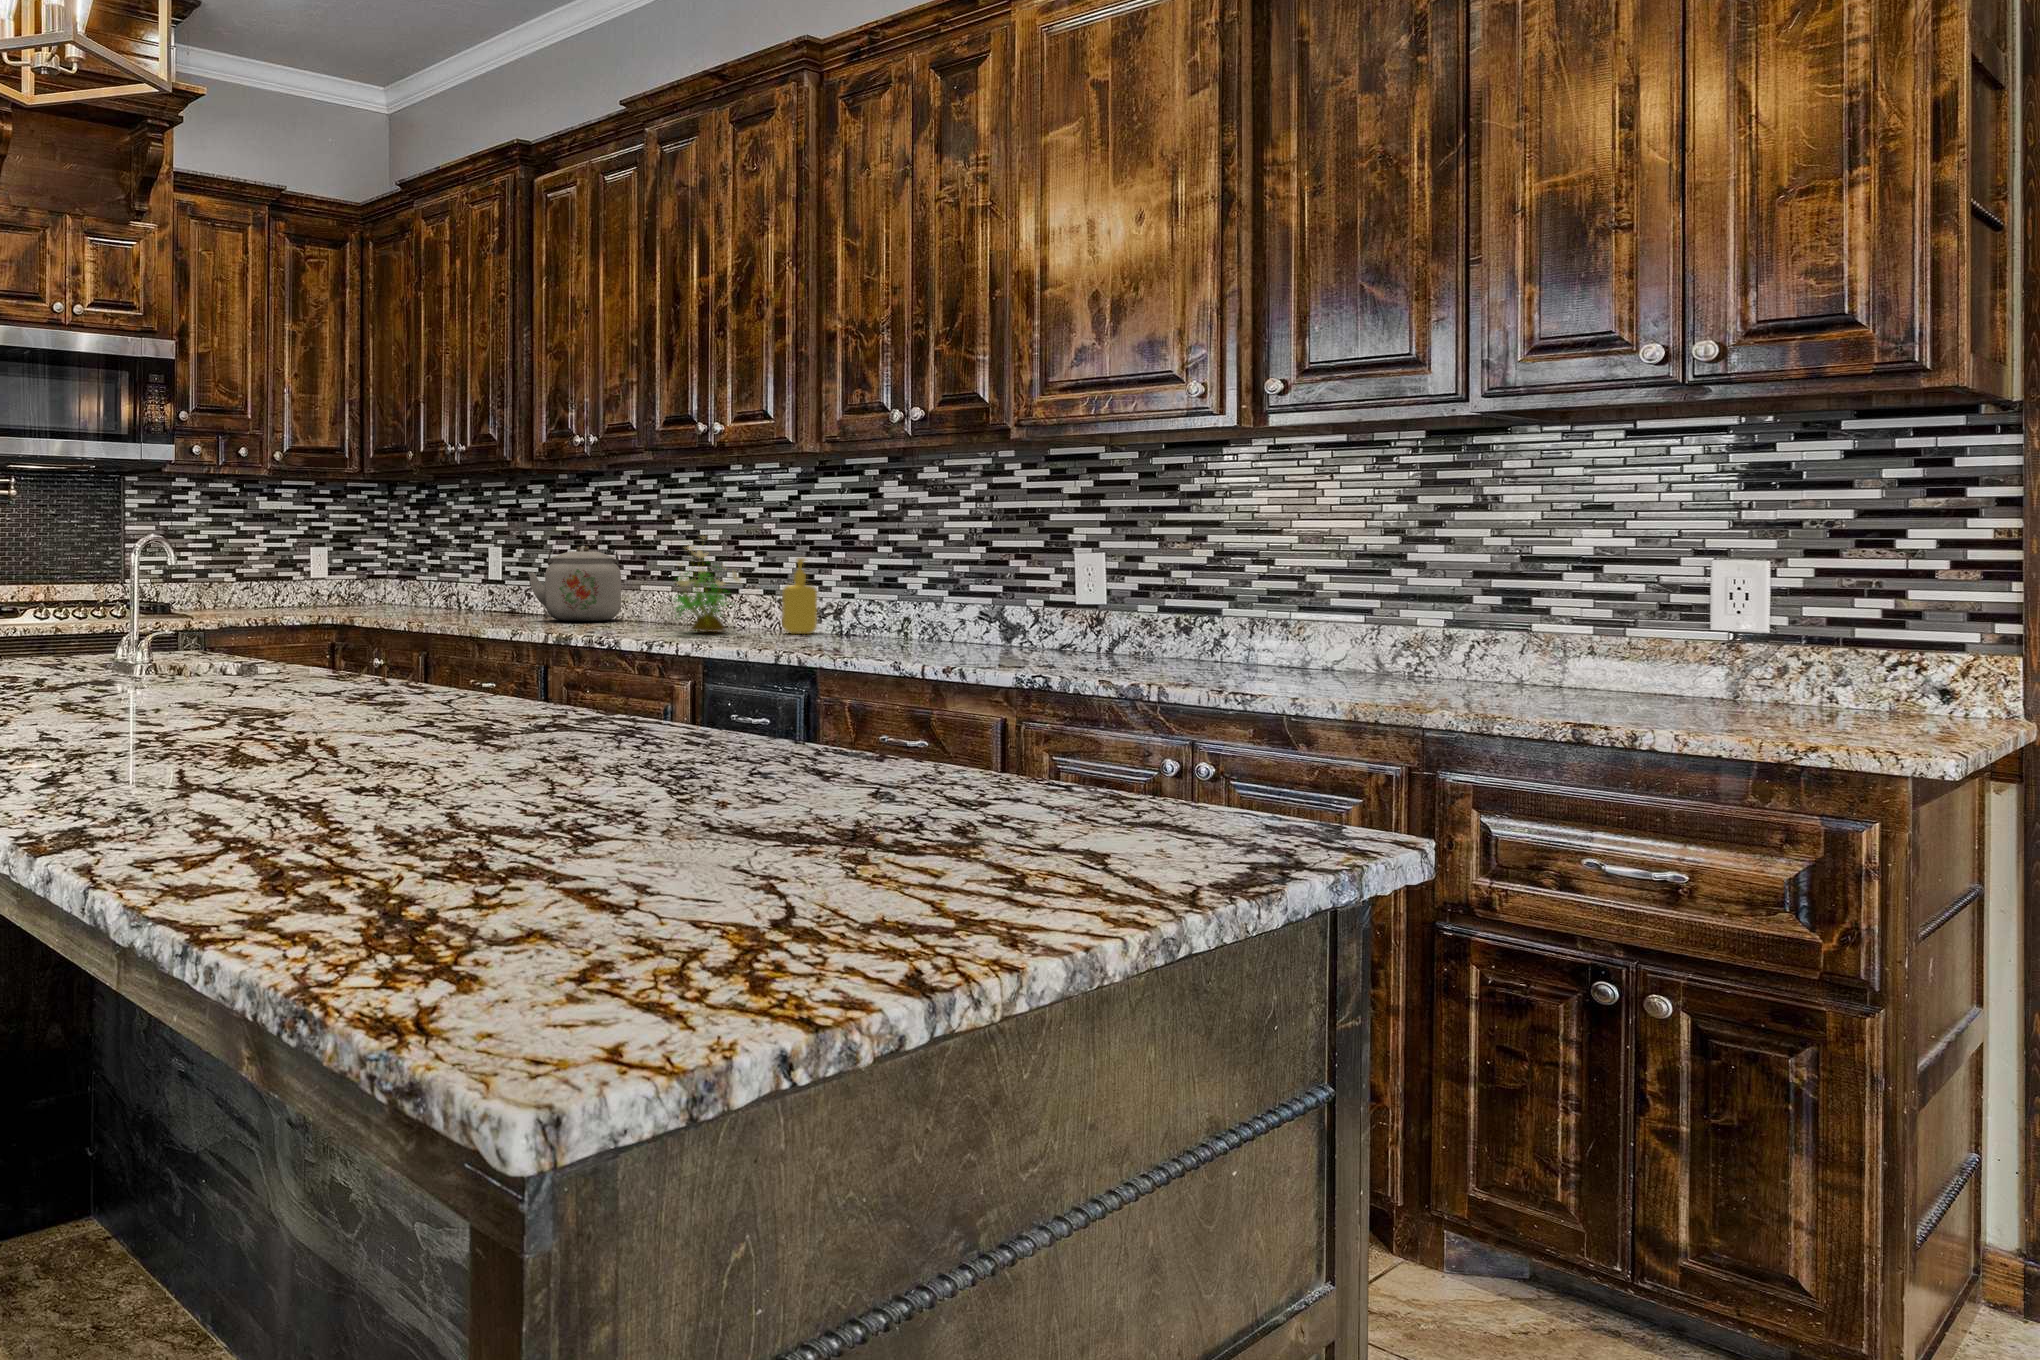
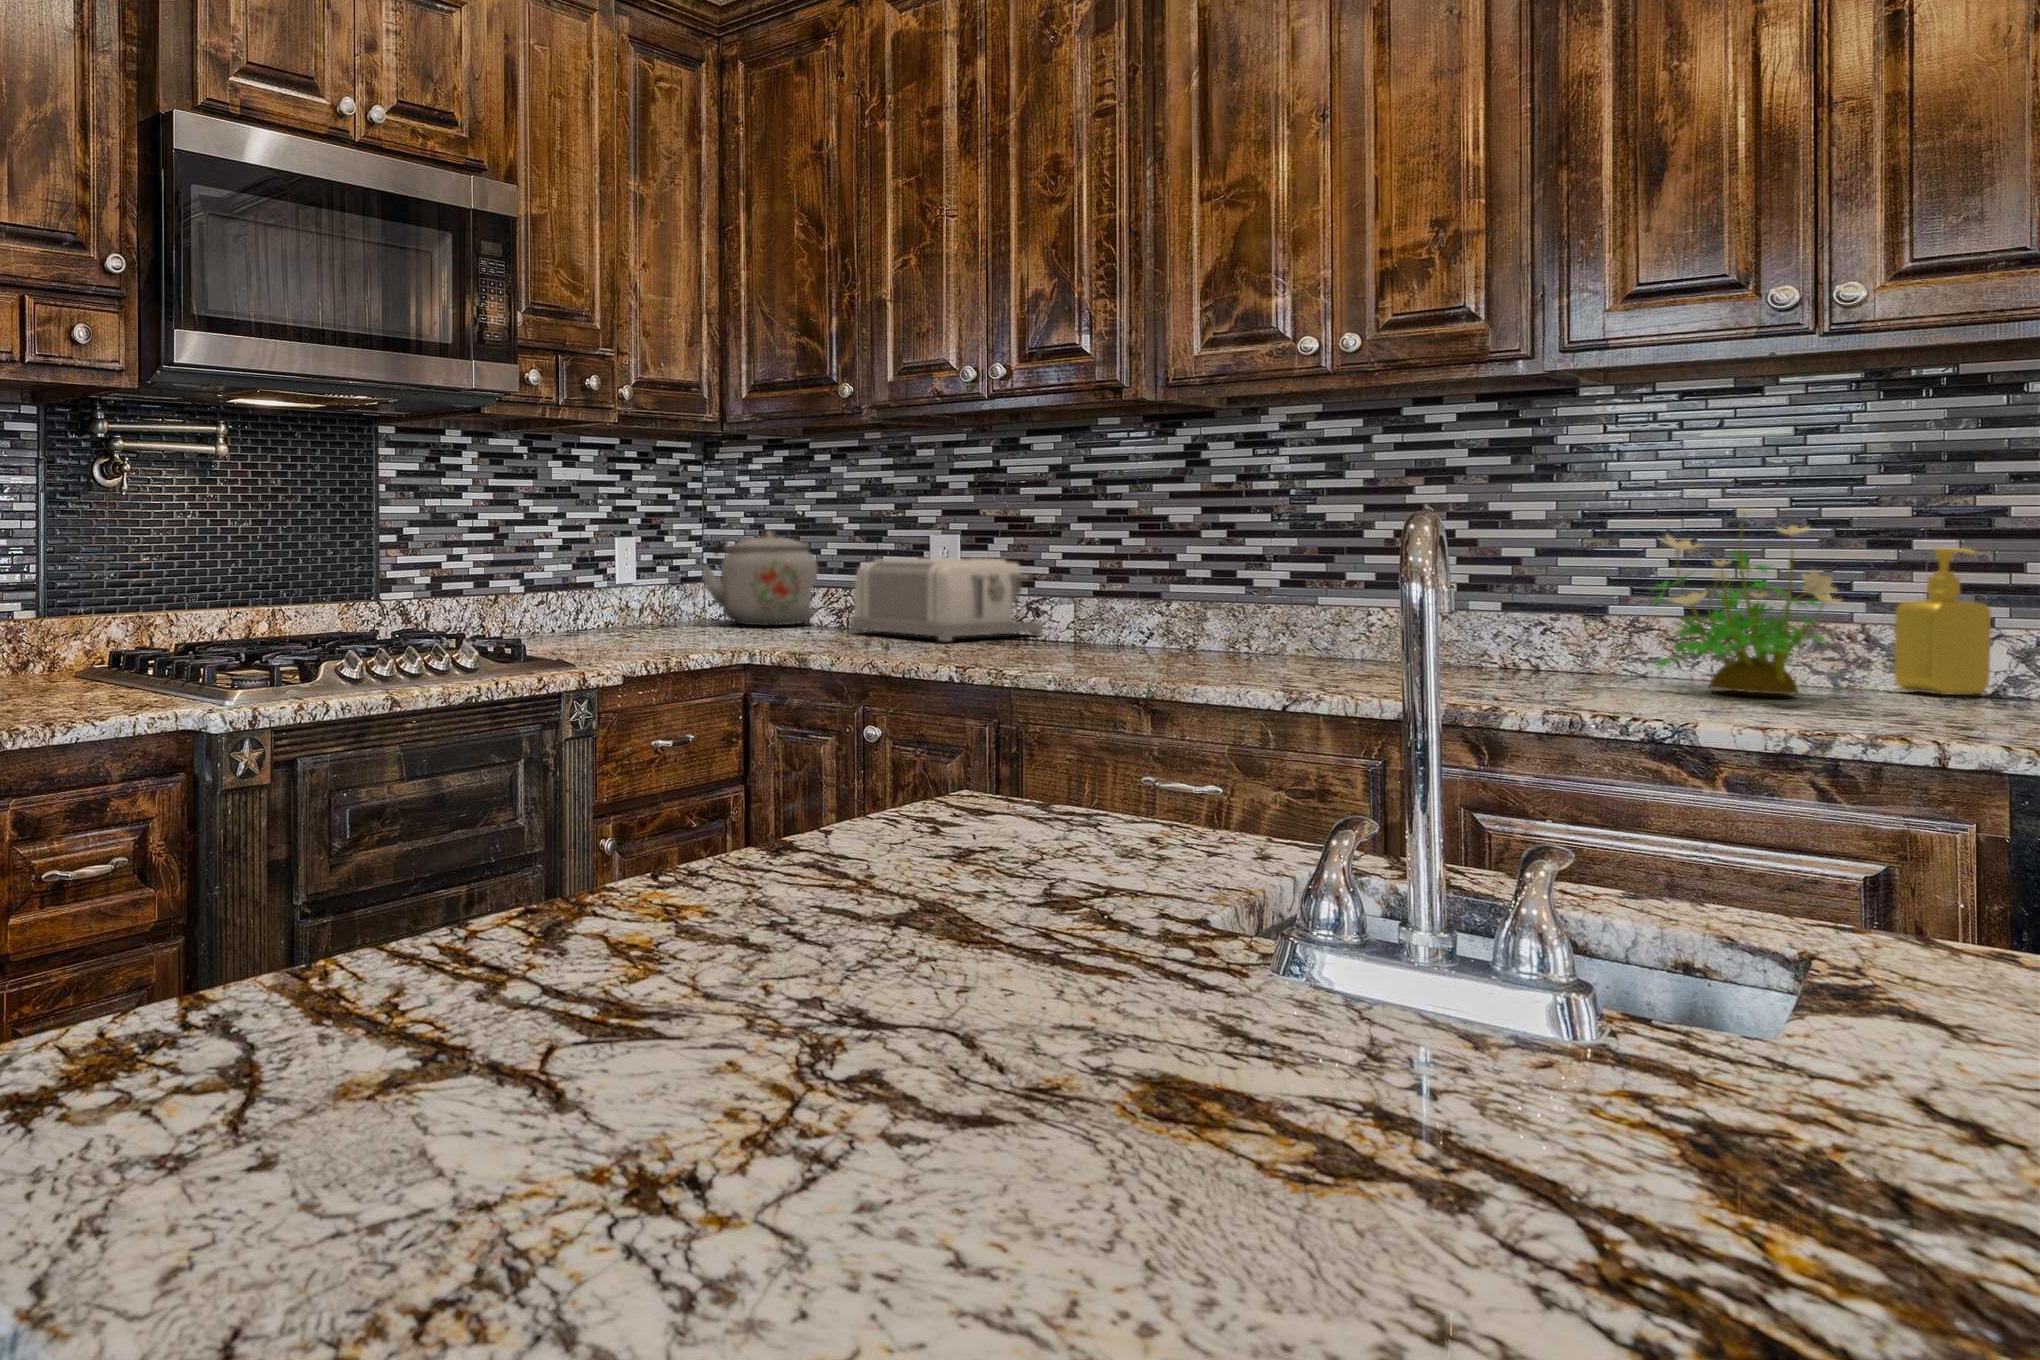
kettle: present [528,546,621,621] -> present [702,531,817,625]
toaster: none [431,561,531,611] -> present [851,558,1043,641]

